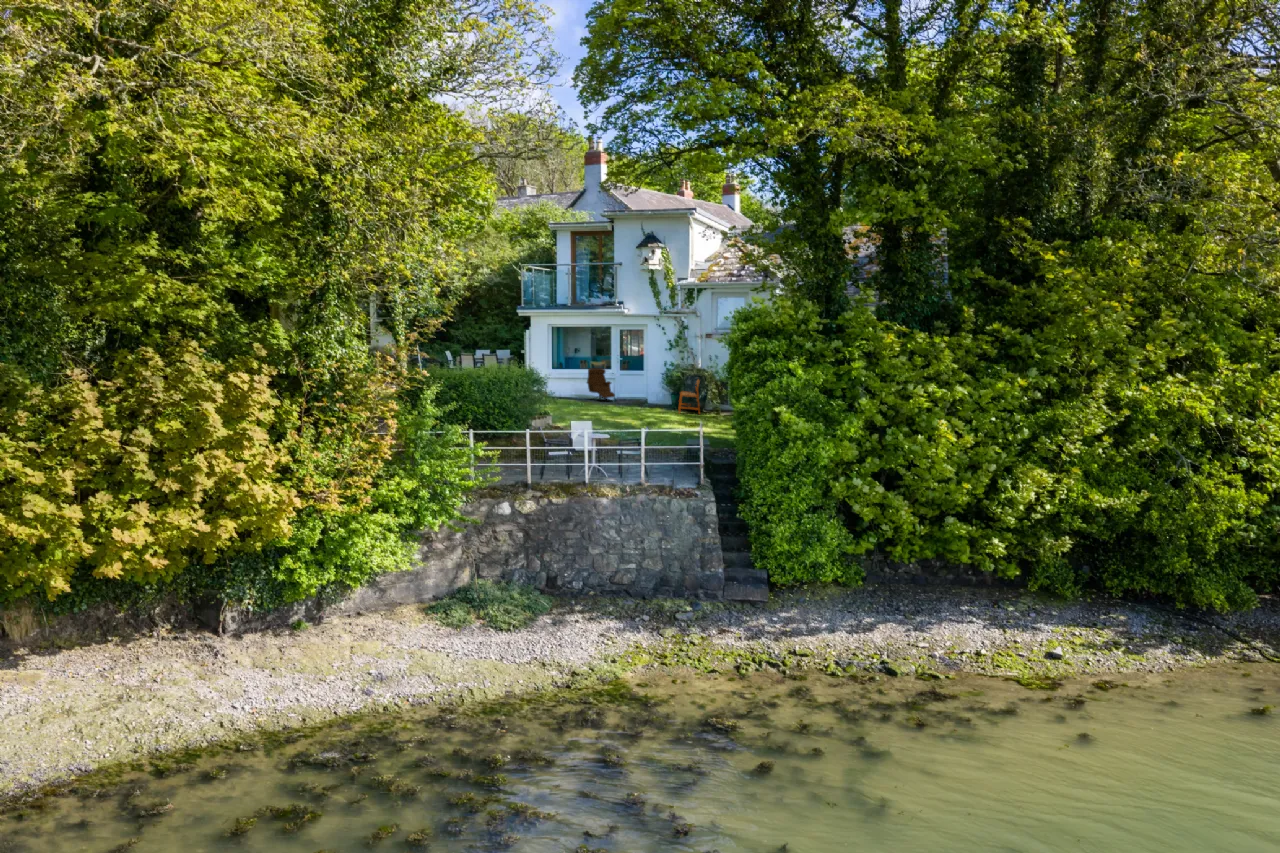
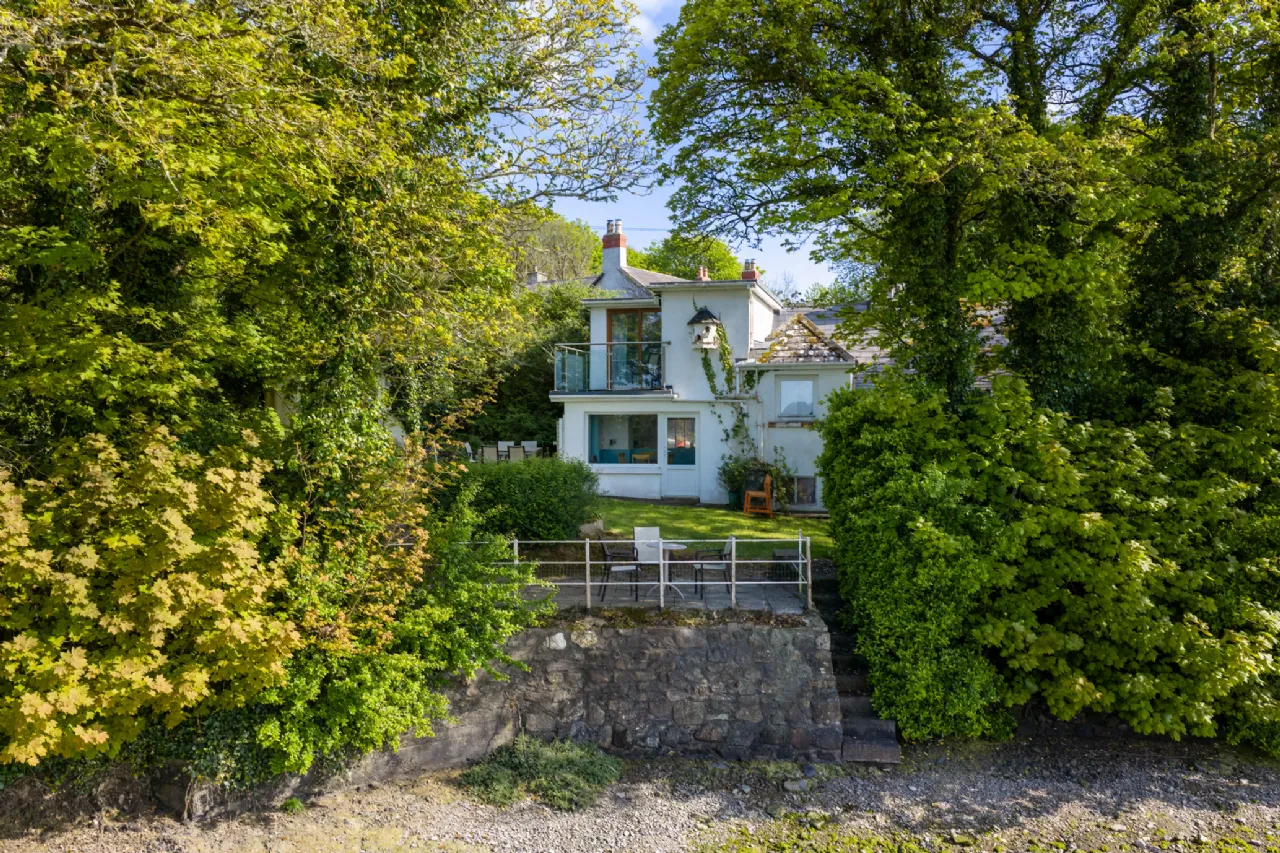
lounge chair: present [587,368,615,401] -> none [629,464,664,504]

